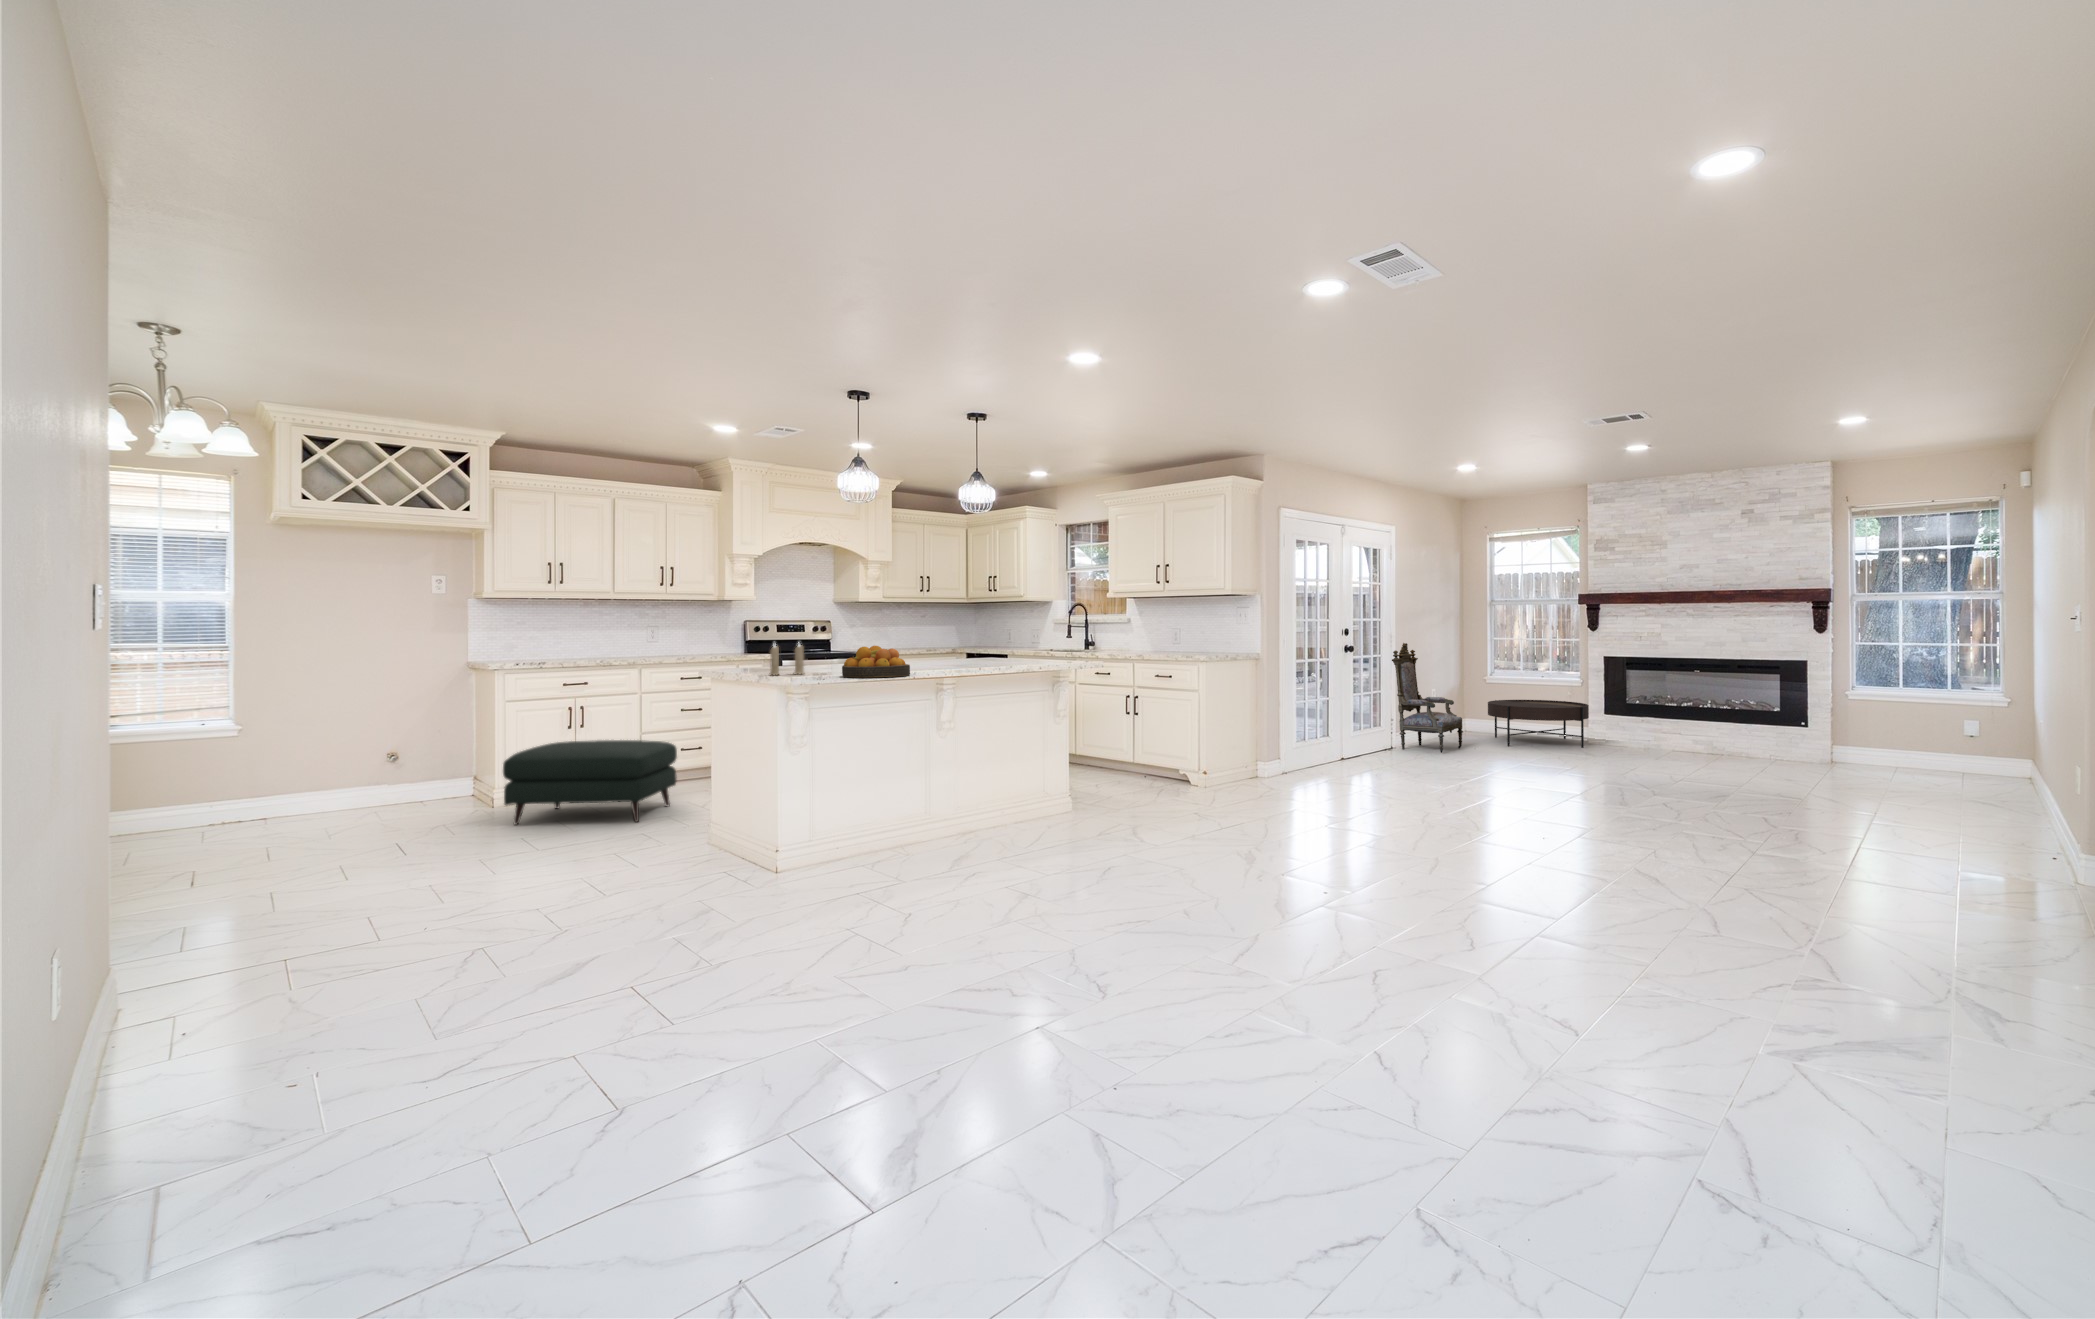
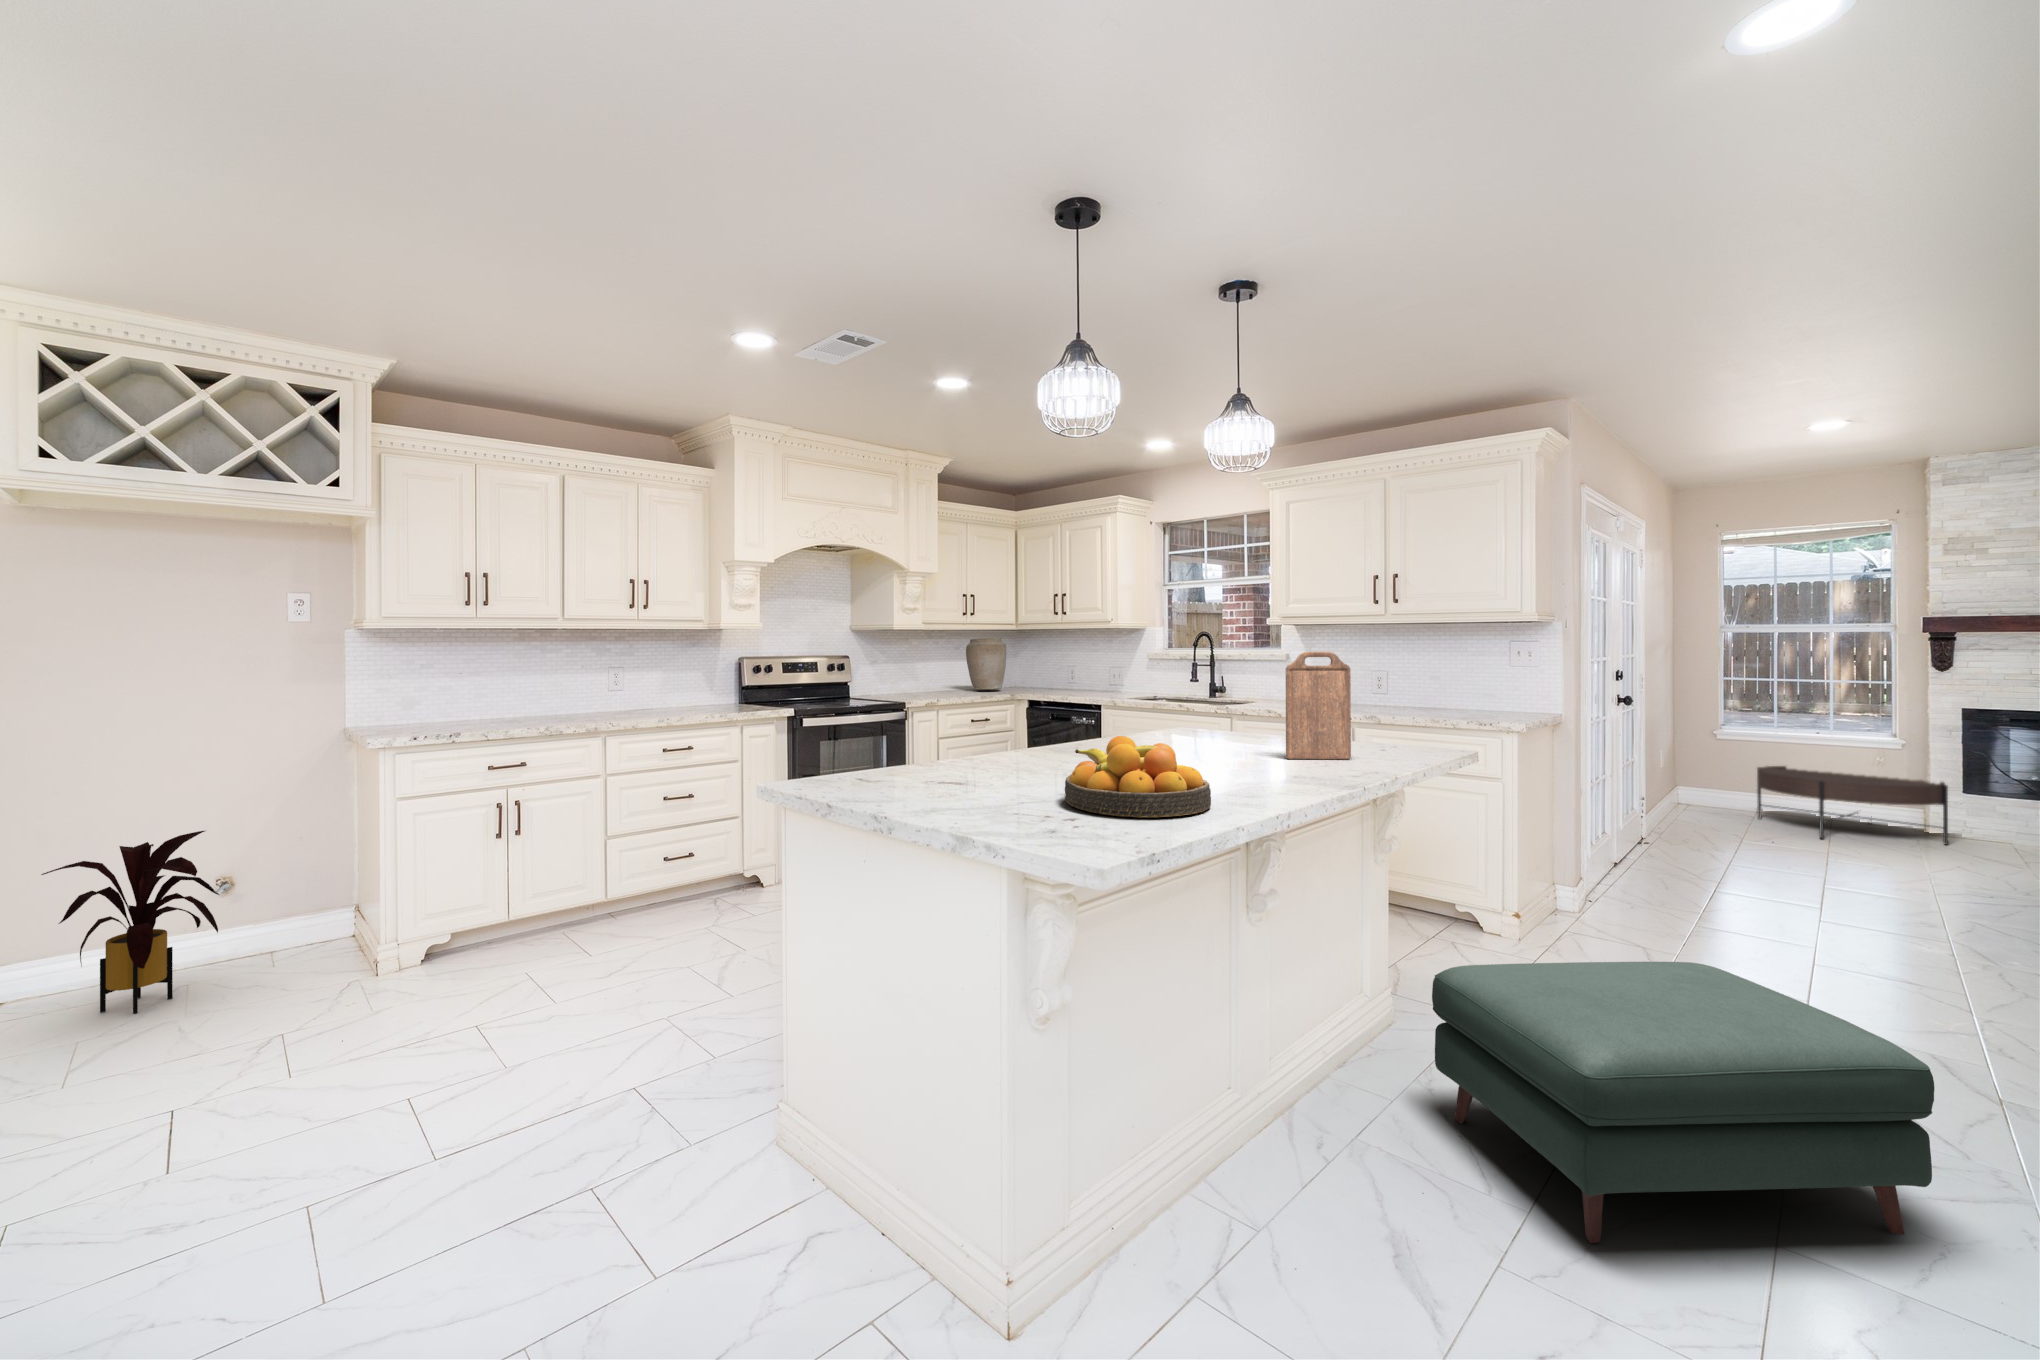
vase: none [926,608,957,647] -> present [966,638,1006,690]
cutting board: none [1008,609,1042,667] -> present [1286,652,1351,759]
candle: present [770,642,804,675] -> none [893,720,958,797]
armchair: present [1392,643,1463,753] -> none [1652,688,1762,854]
house plant: none [299,720,402,819] -> present [41,831,219,1014]
ottoman: present [503,740,677,825] -> present [1432,962,1934,1243]

